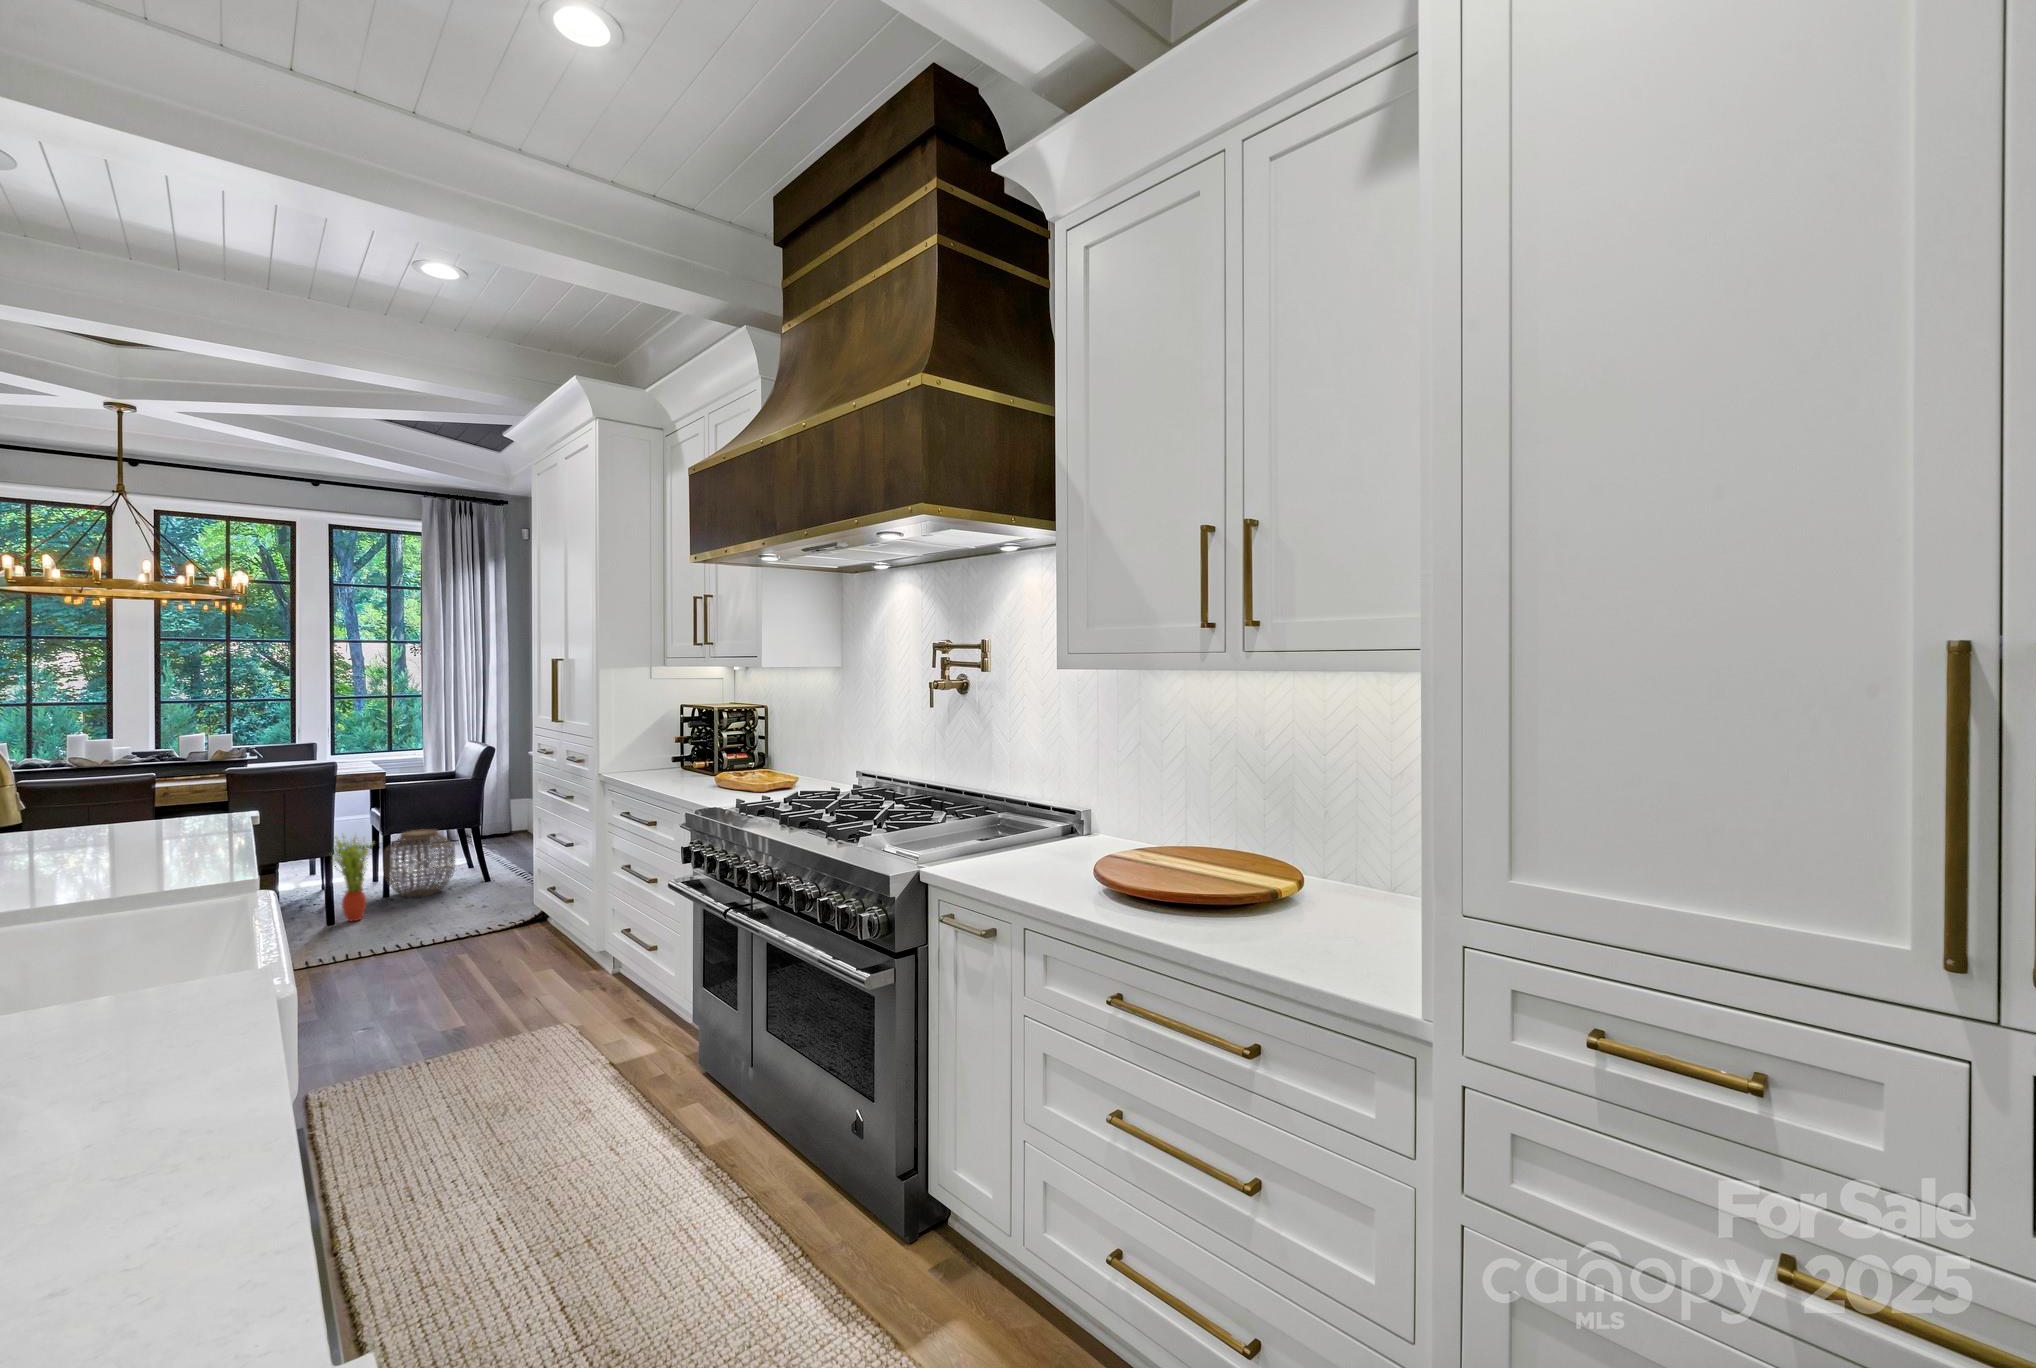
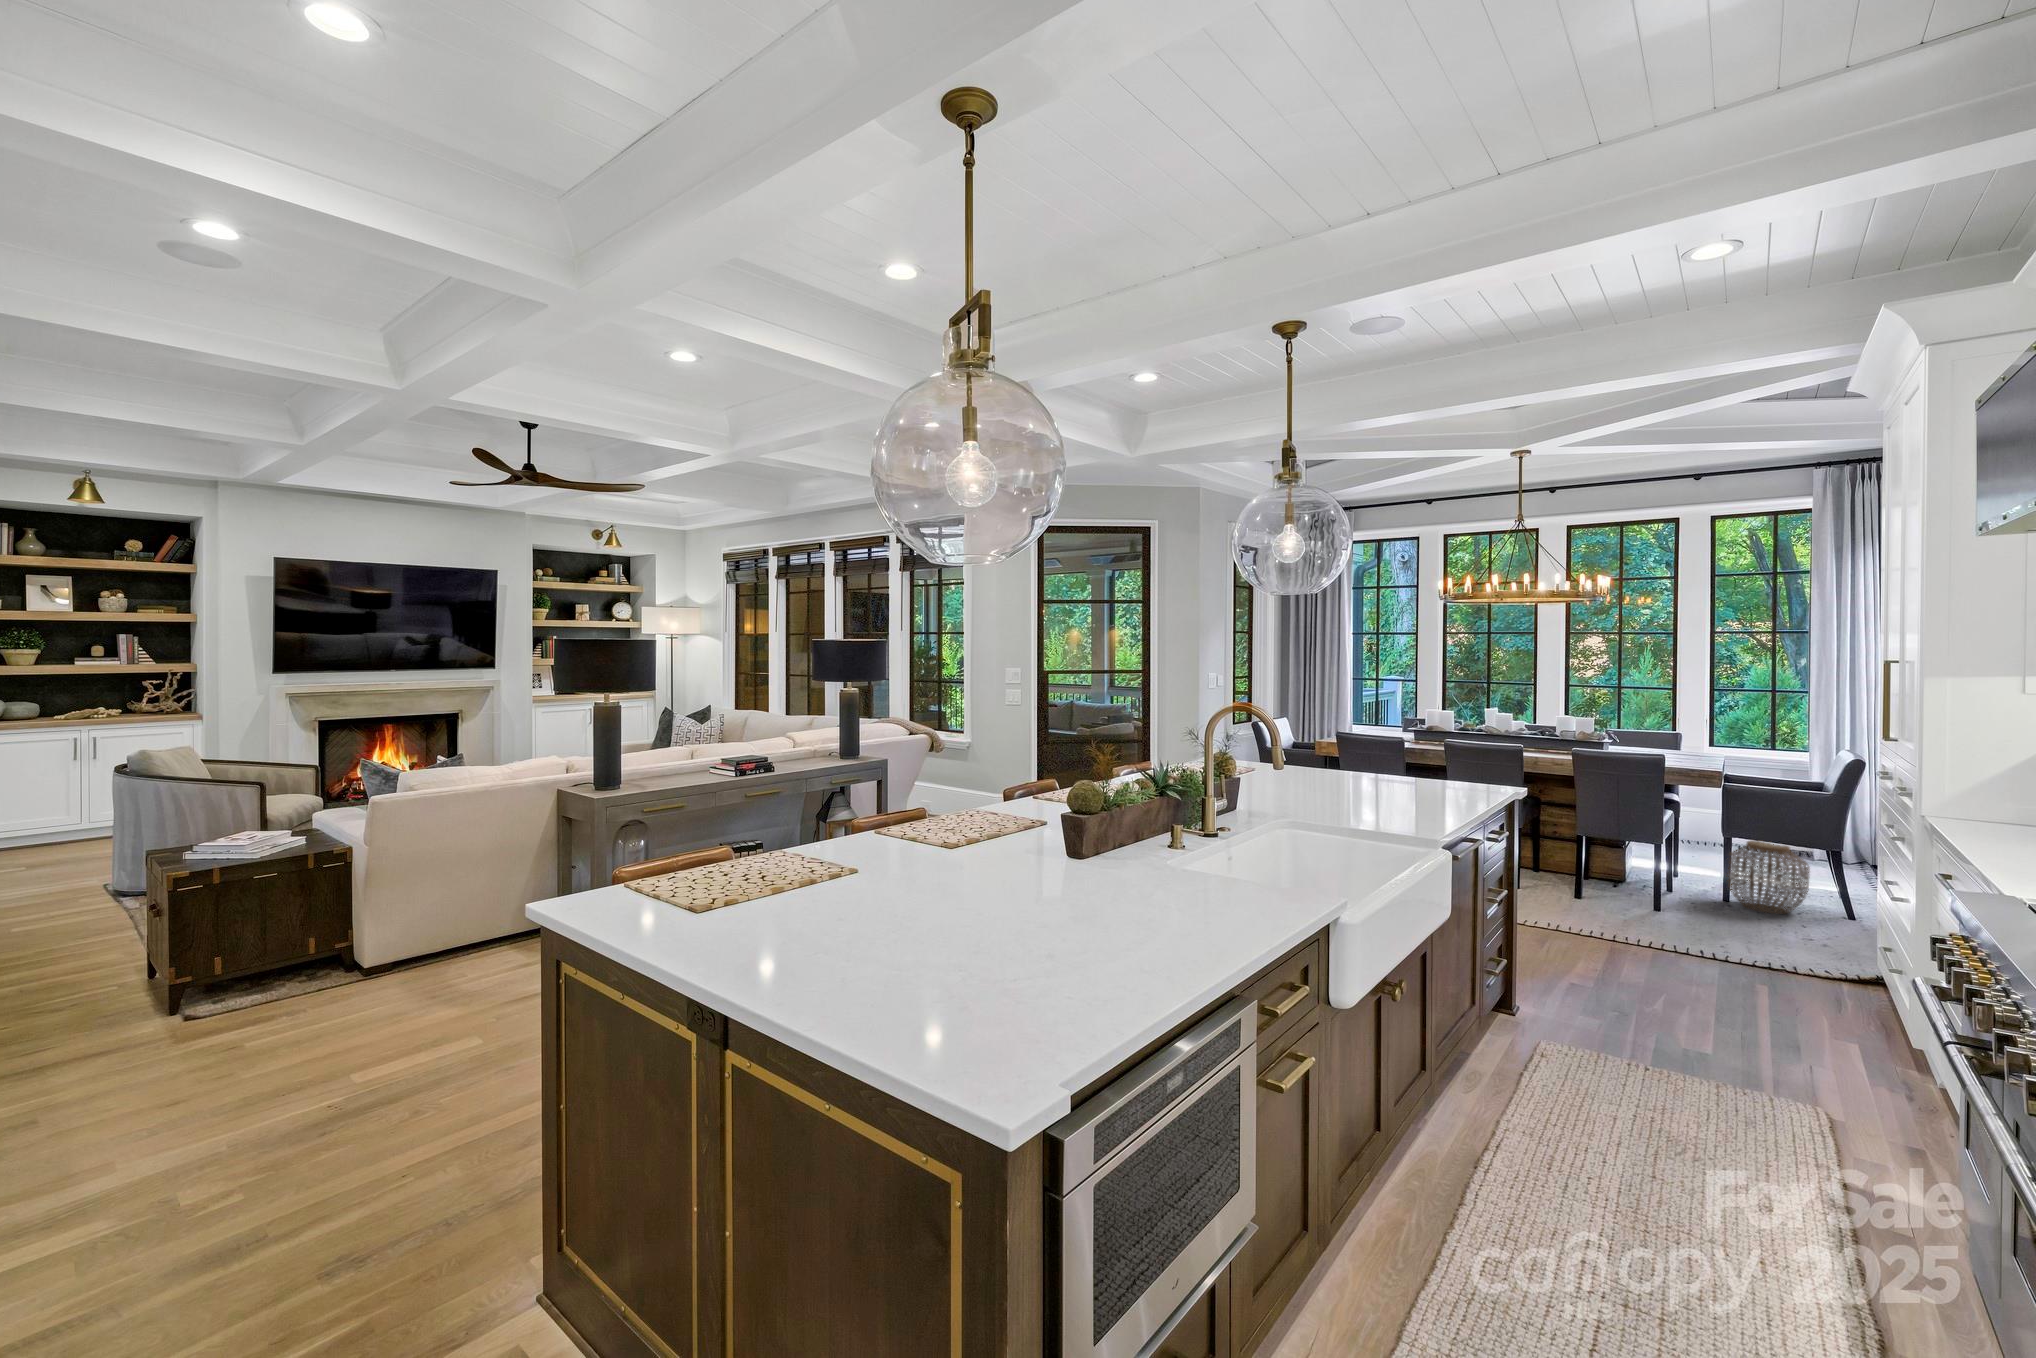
potted plant: present [332,836,373,921] -> none [1660,827,1707,915]

